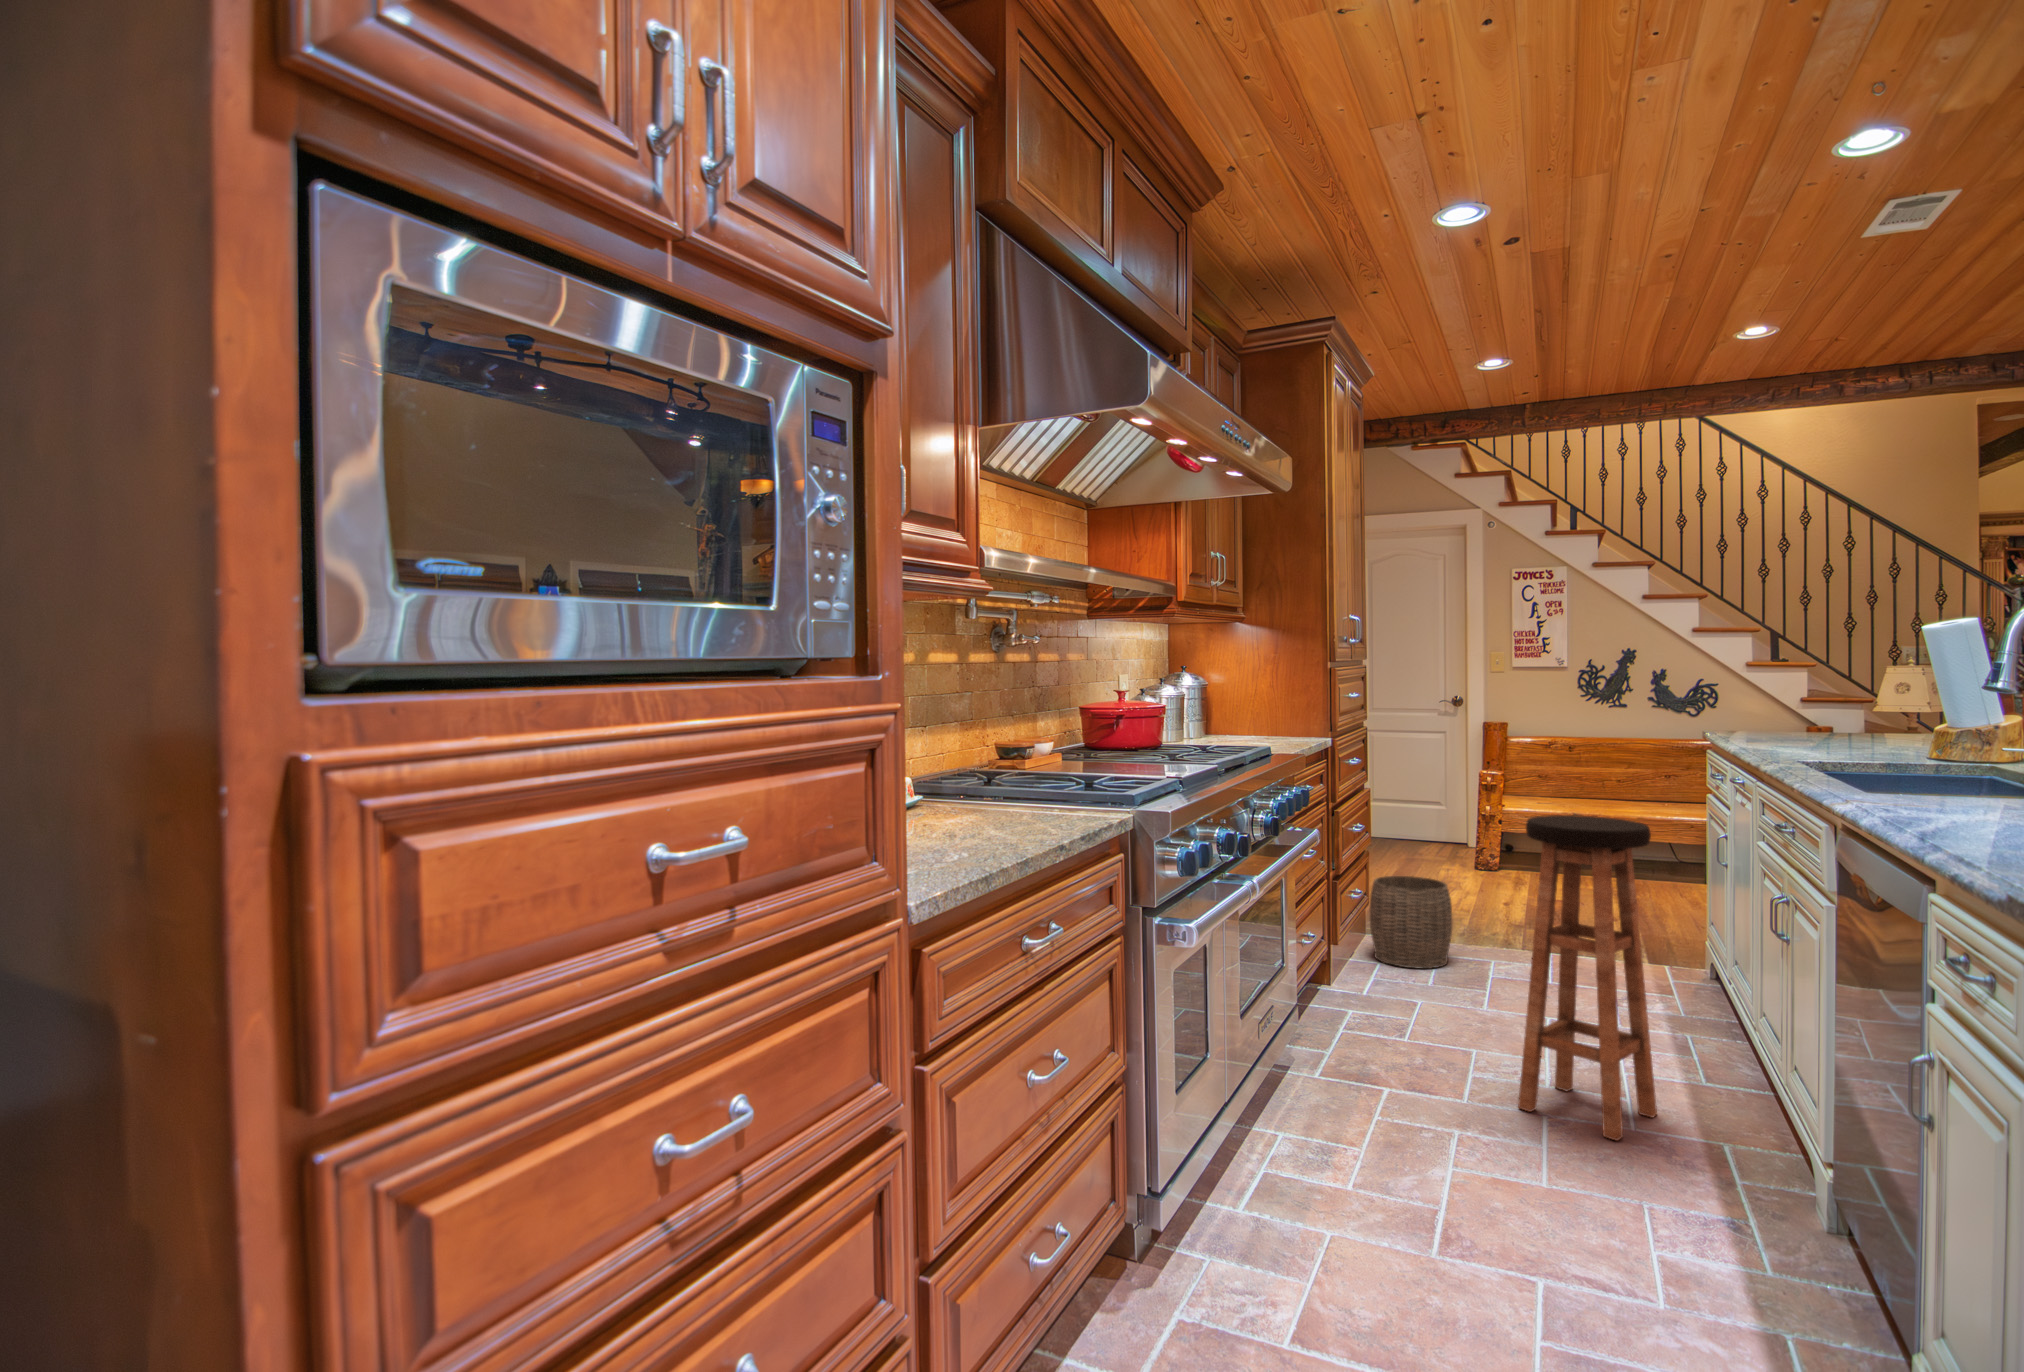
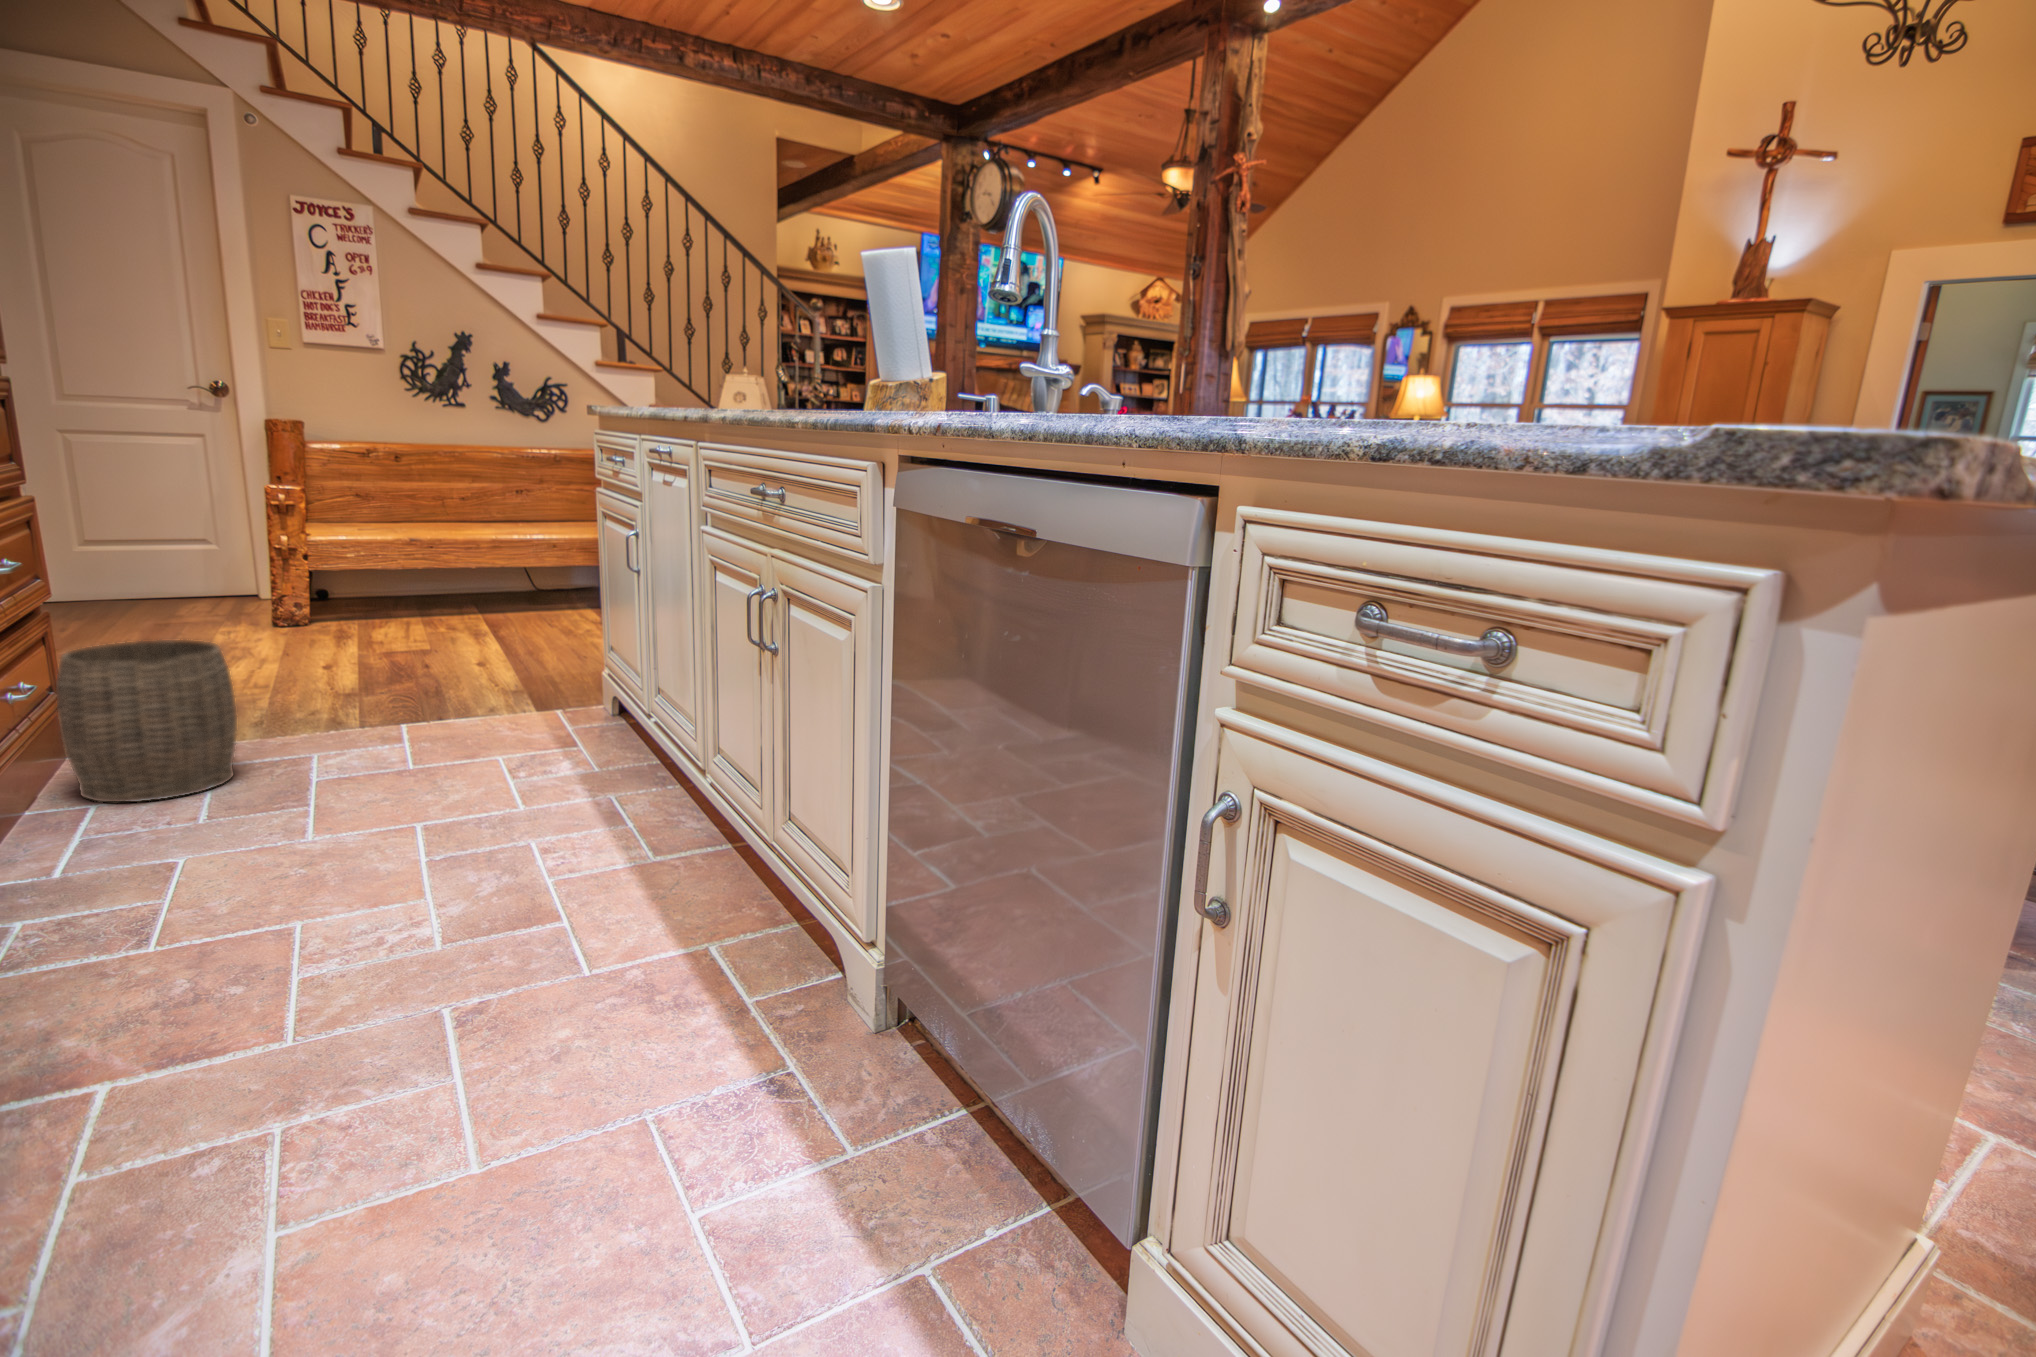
bar stool: present [1518,815,1657,1140] -> none [365,469,611,1010]

